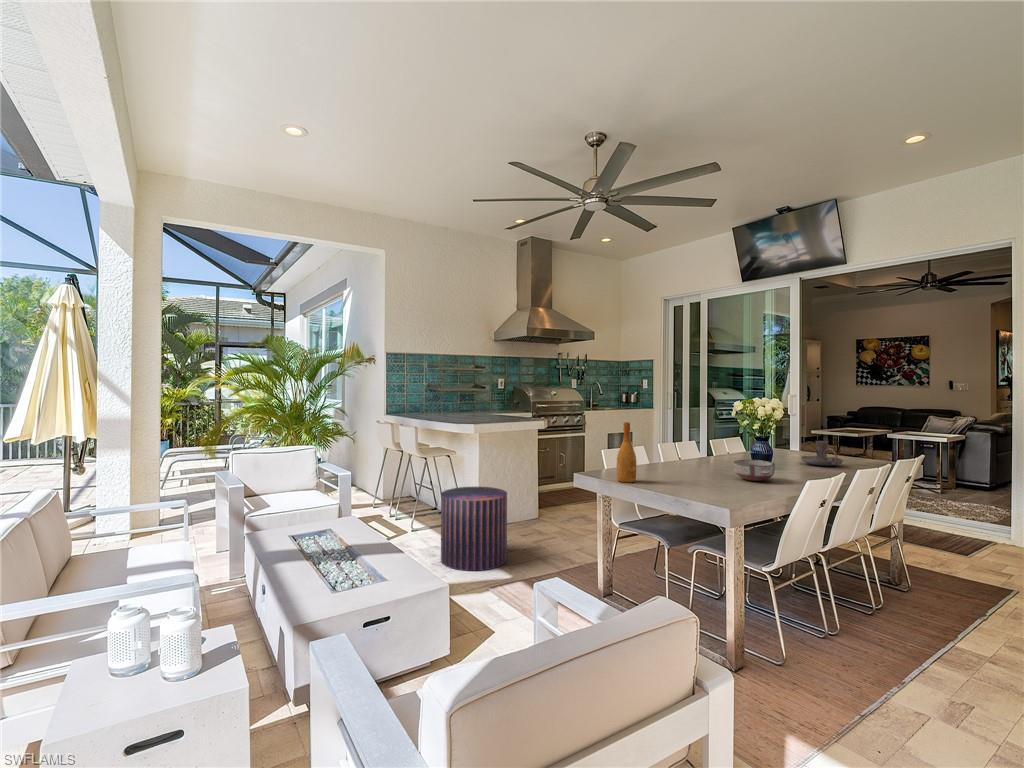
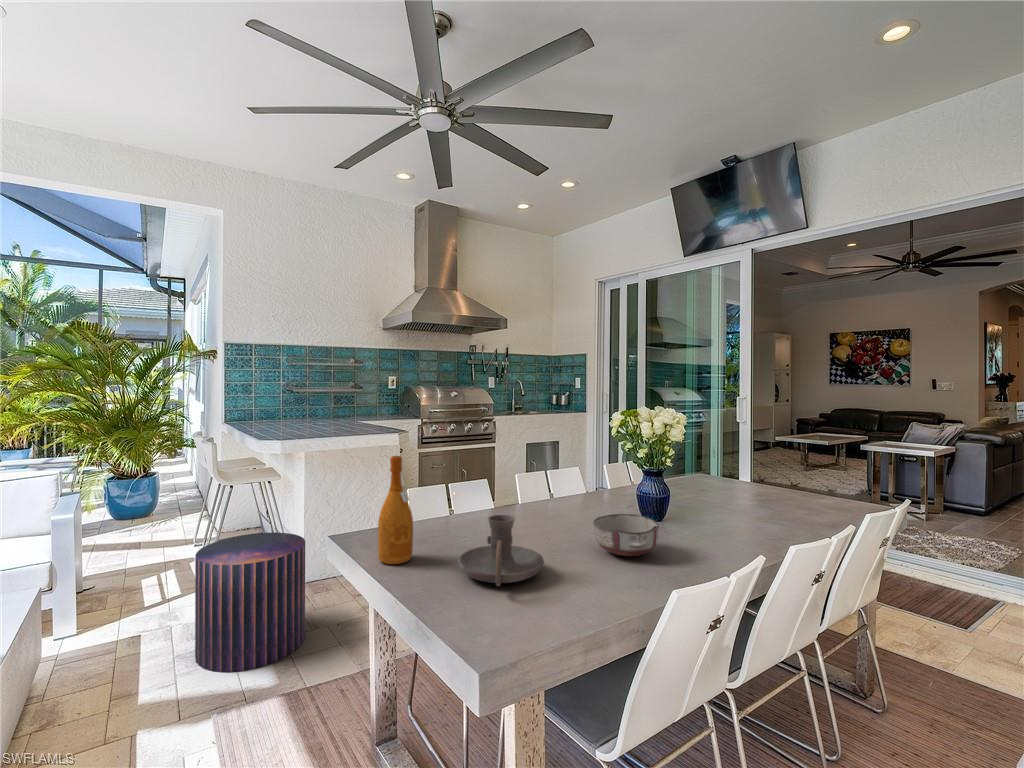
candle holder: present [801,441,843,466] -> present [458,515,544,586]

